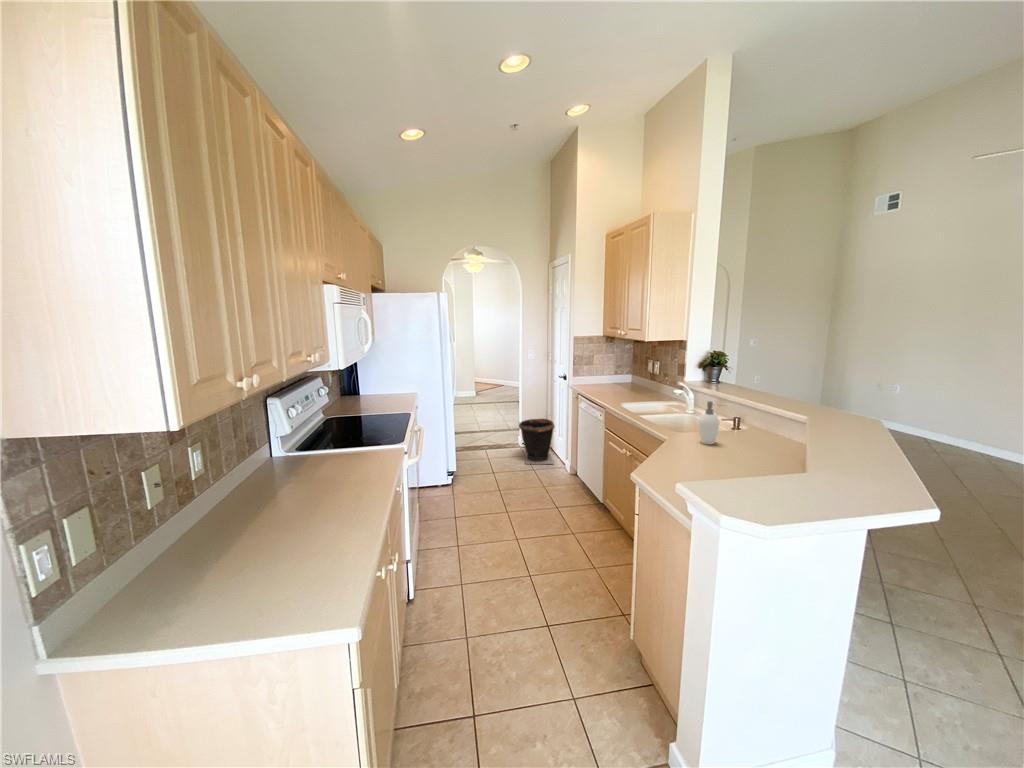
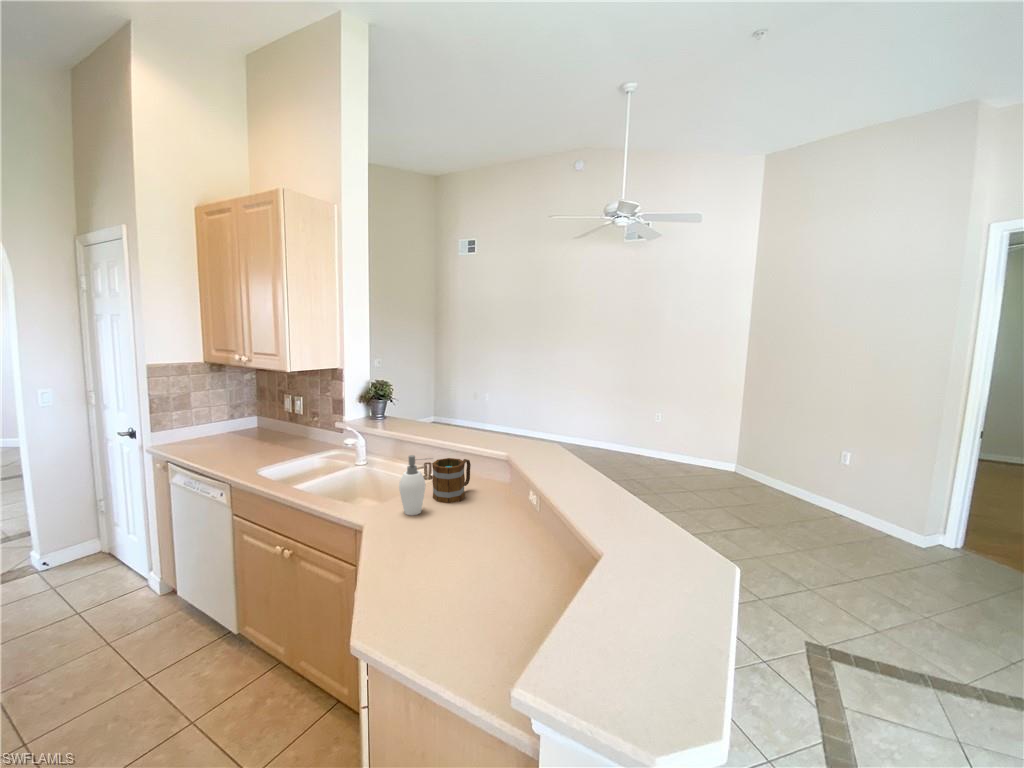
mug: none [730,411,769,446] -> present [432,458,471,503]
waste bin: present [519,419,555,464] -> none [22,511,122,611]

